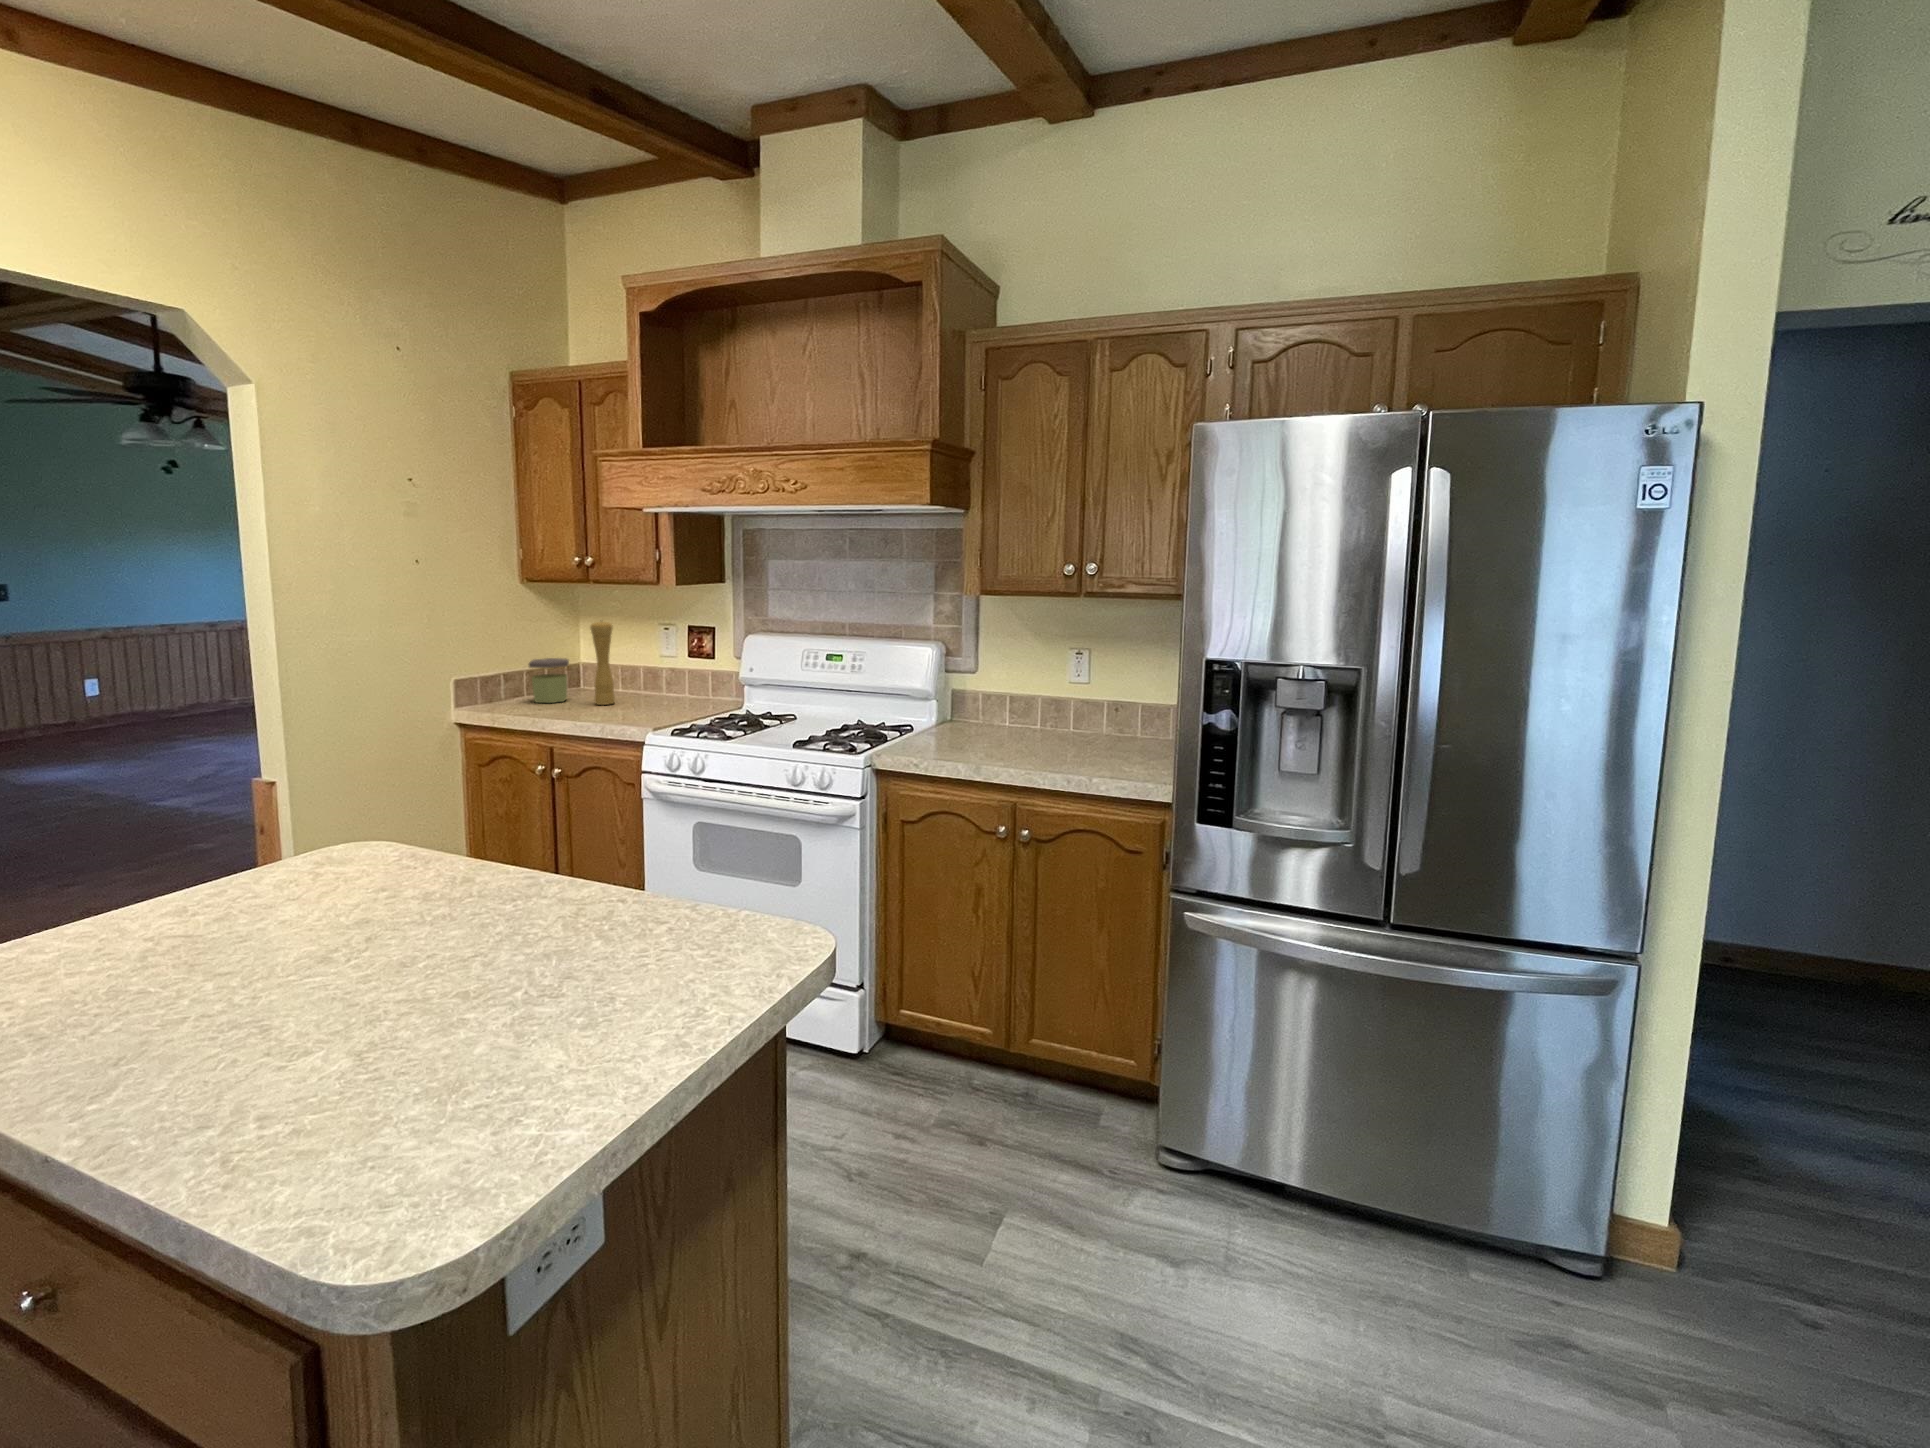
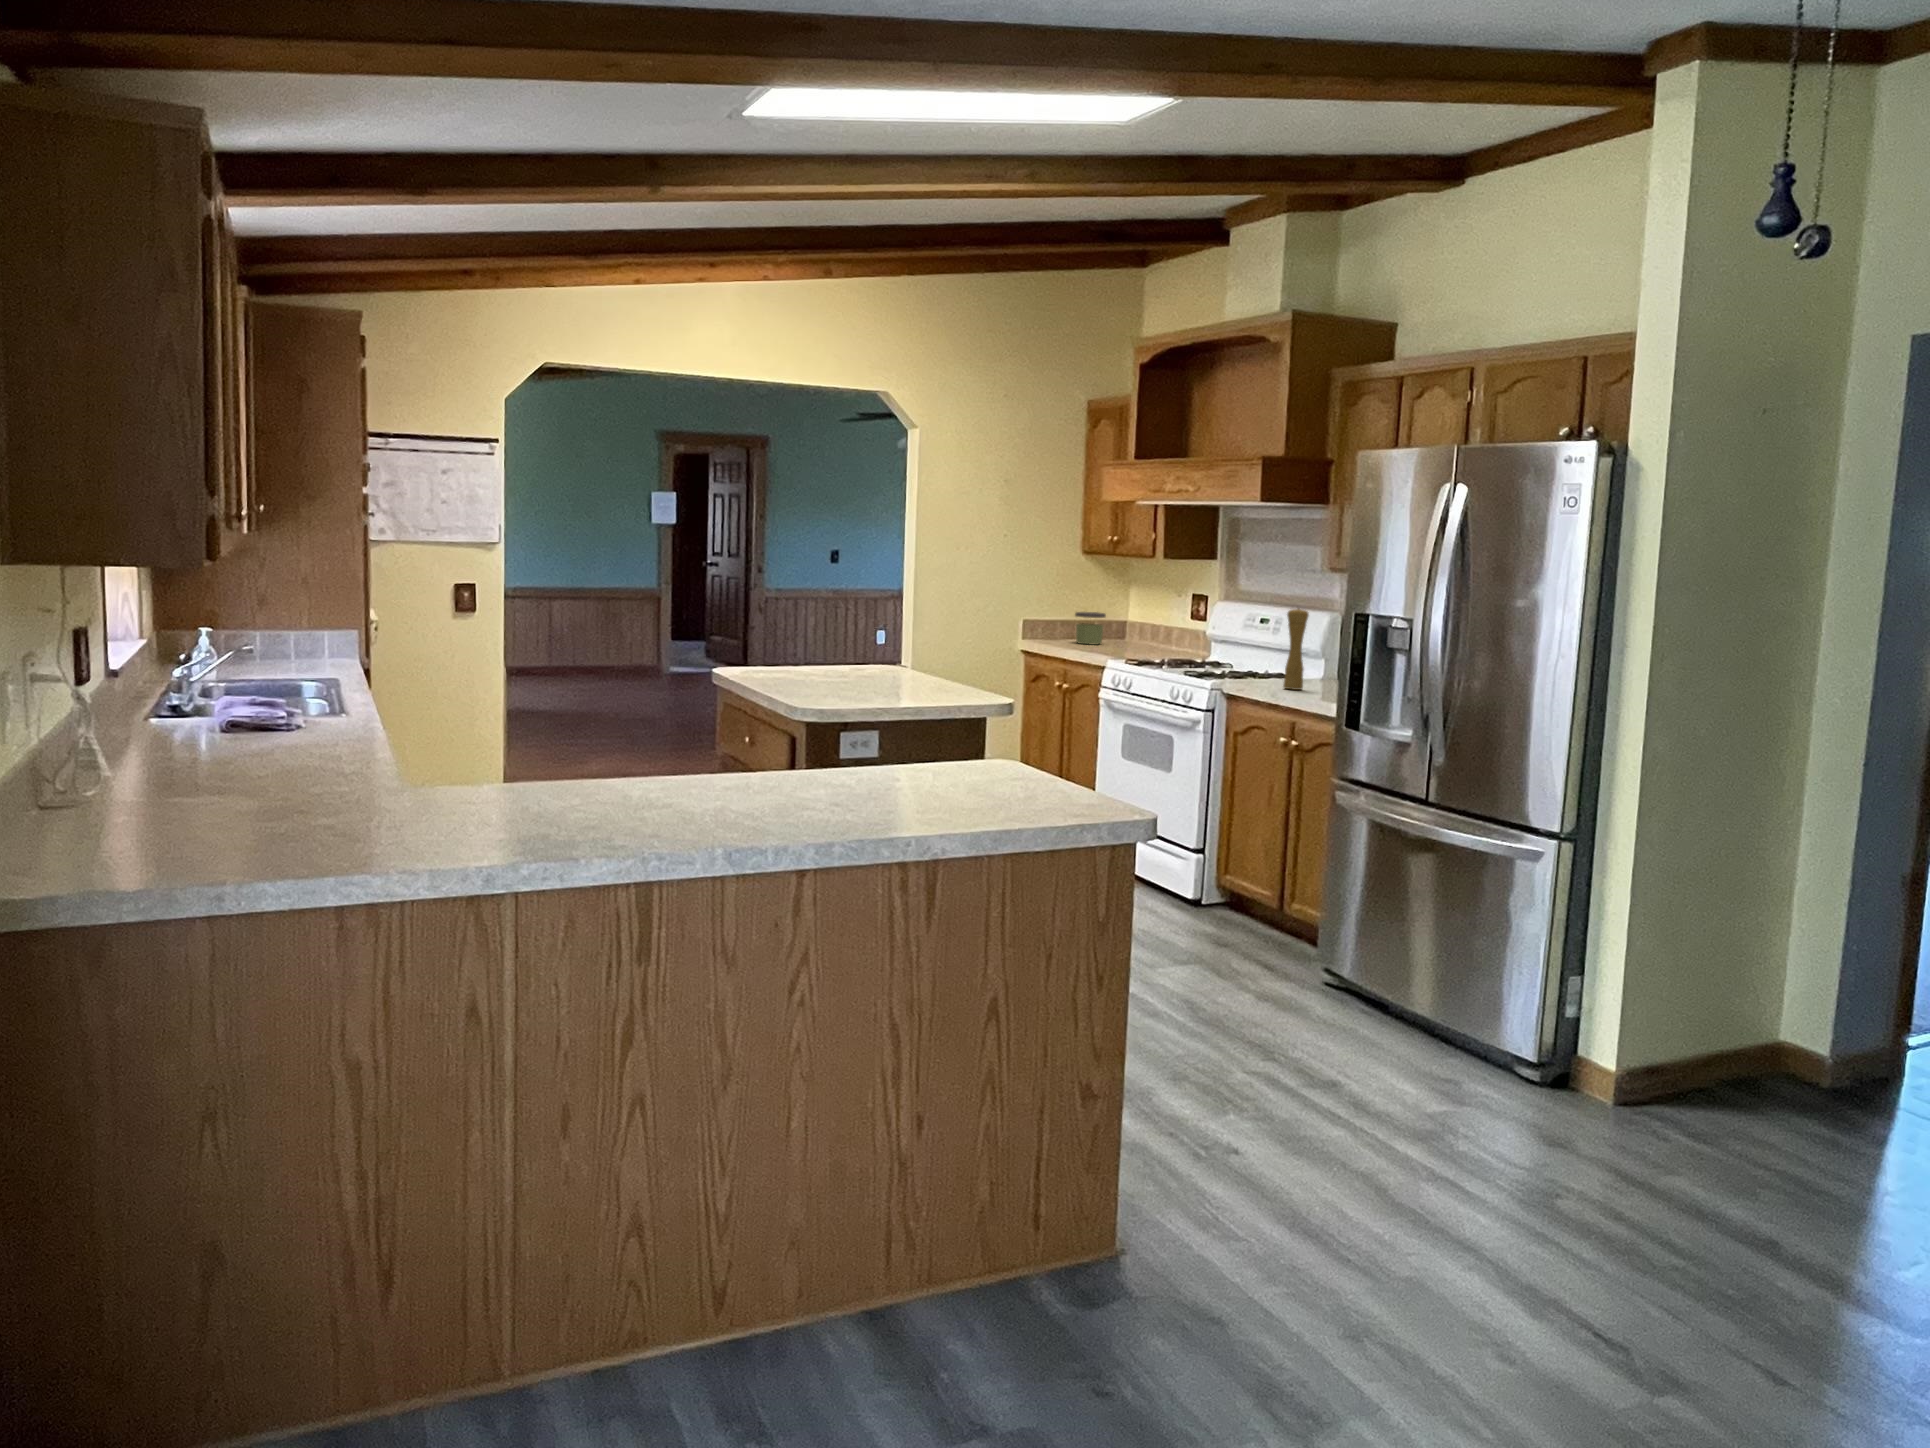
pepper mill: present [590,621,615,705] -> present [1283,608,1309,690]

